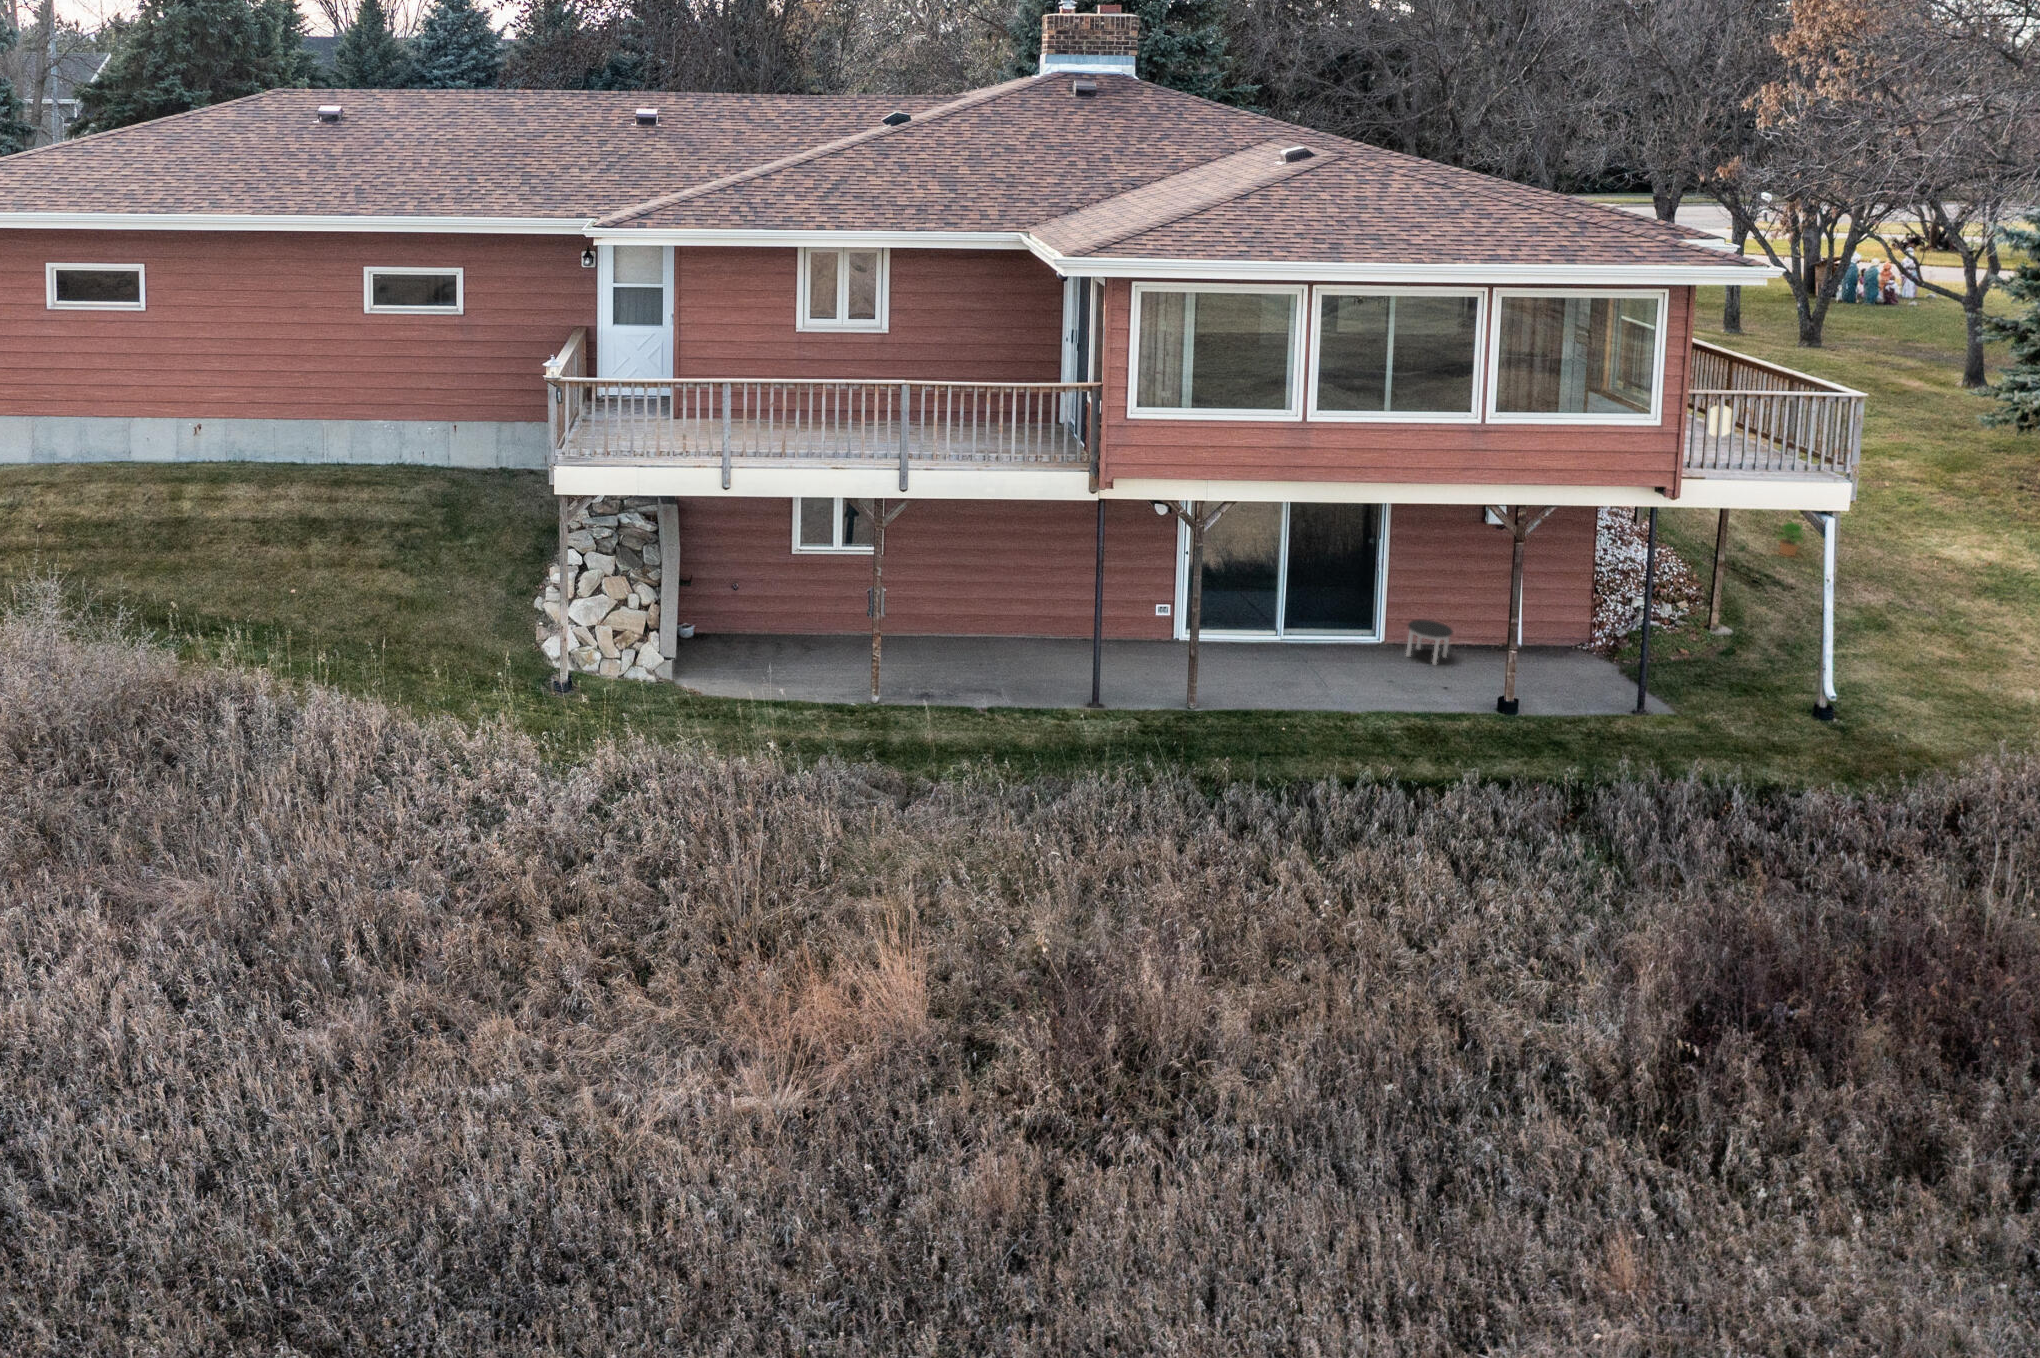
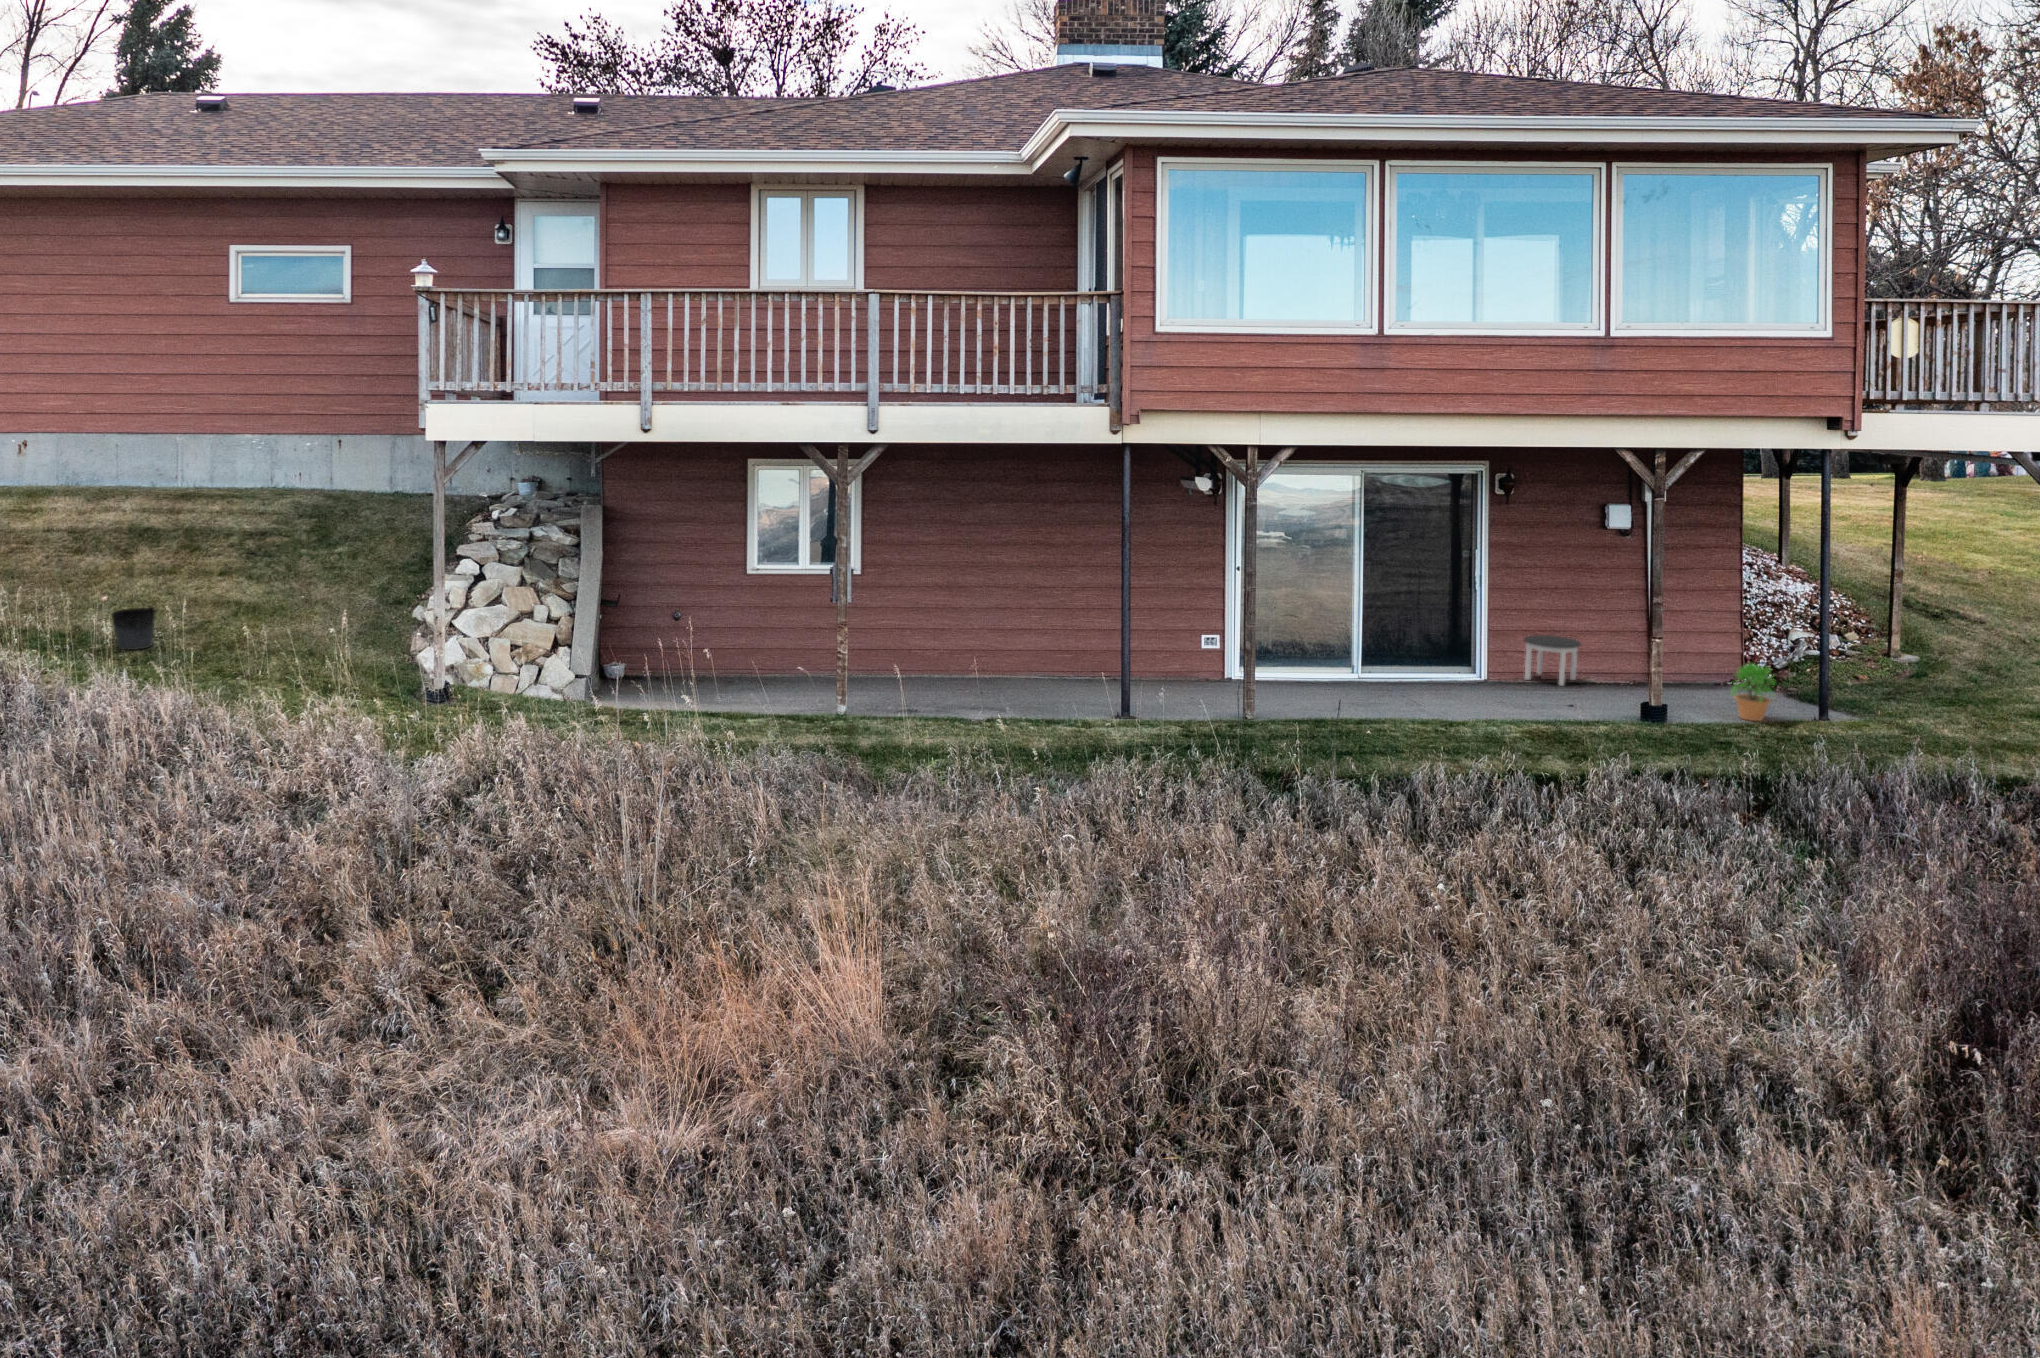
potted plant: present [1778,522,1805,556] -> present [1731,664,1775,721]
bucket: none [322,612,356,649] -> present [112,606,157,650]

